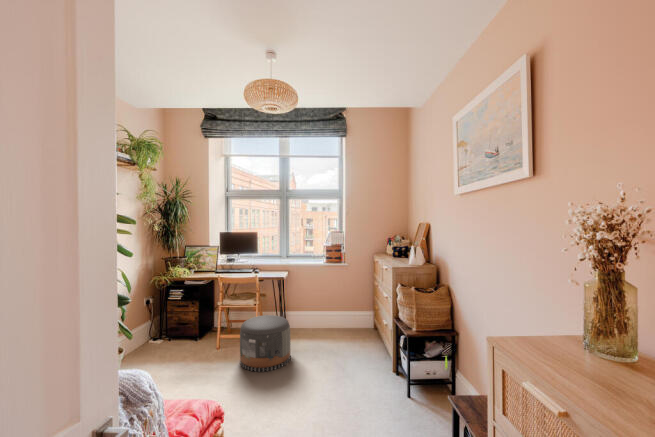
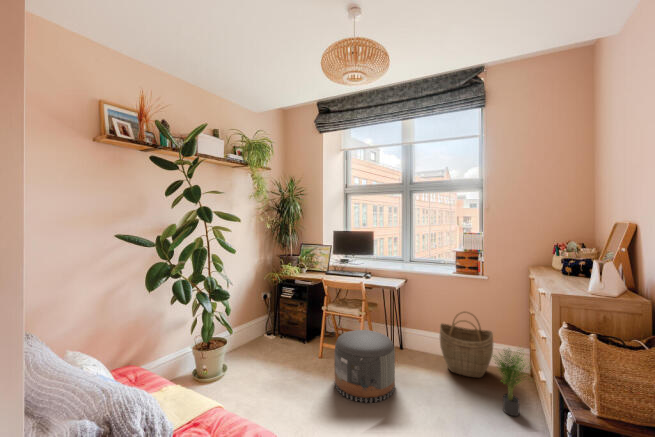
woven basket: none [317,290,354,337] -> present [440,311,493,378]
potted plant: none [354,304,381,353] -> present [493,350,525,416]

